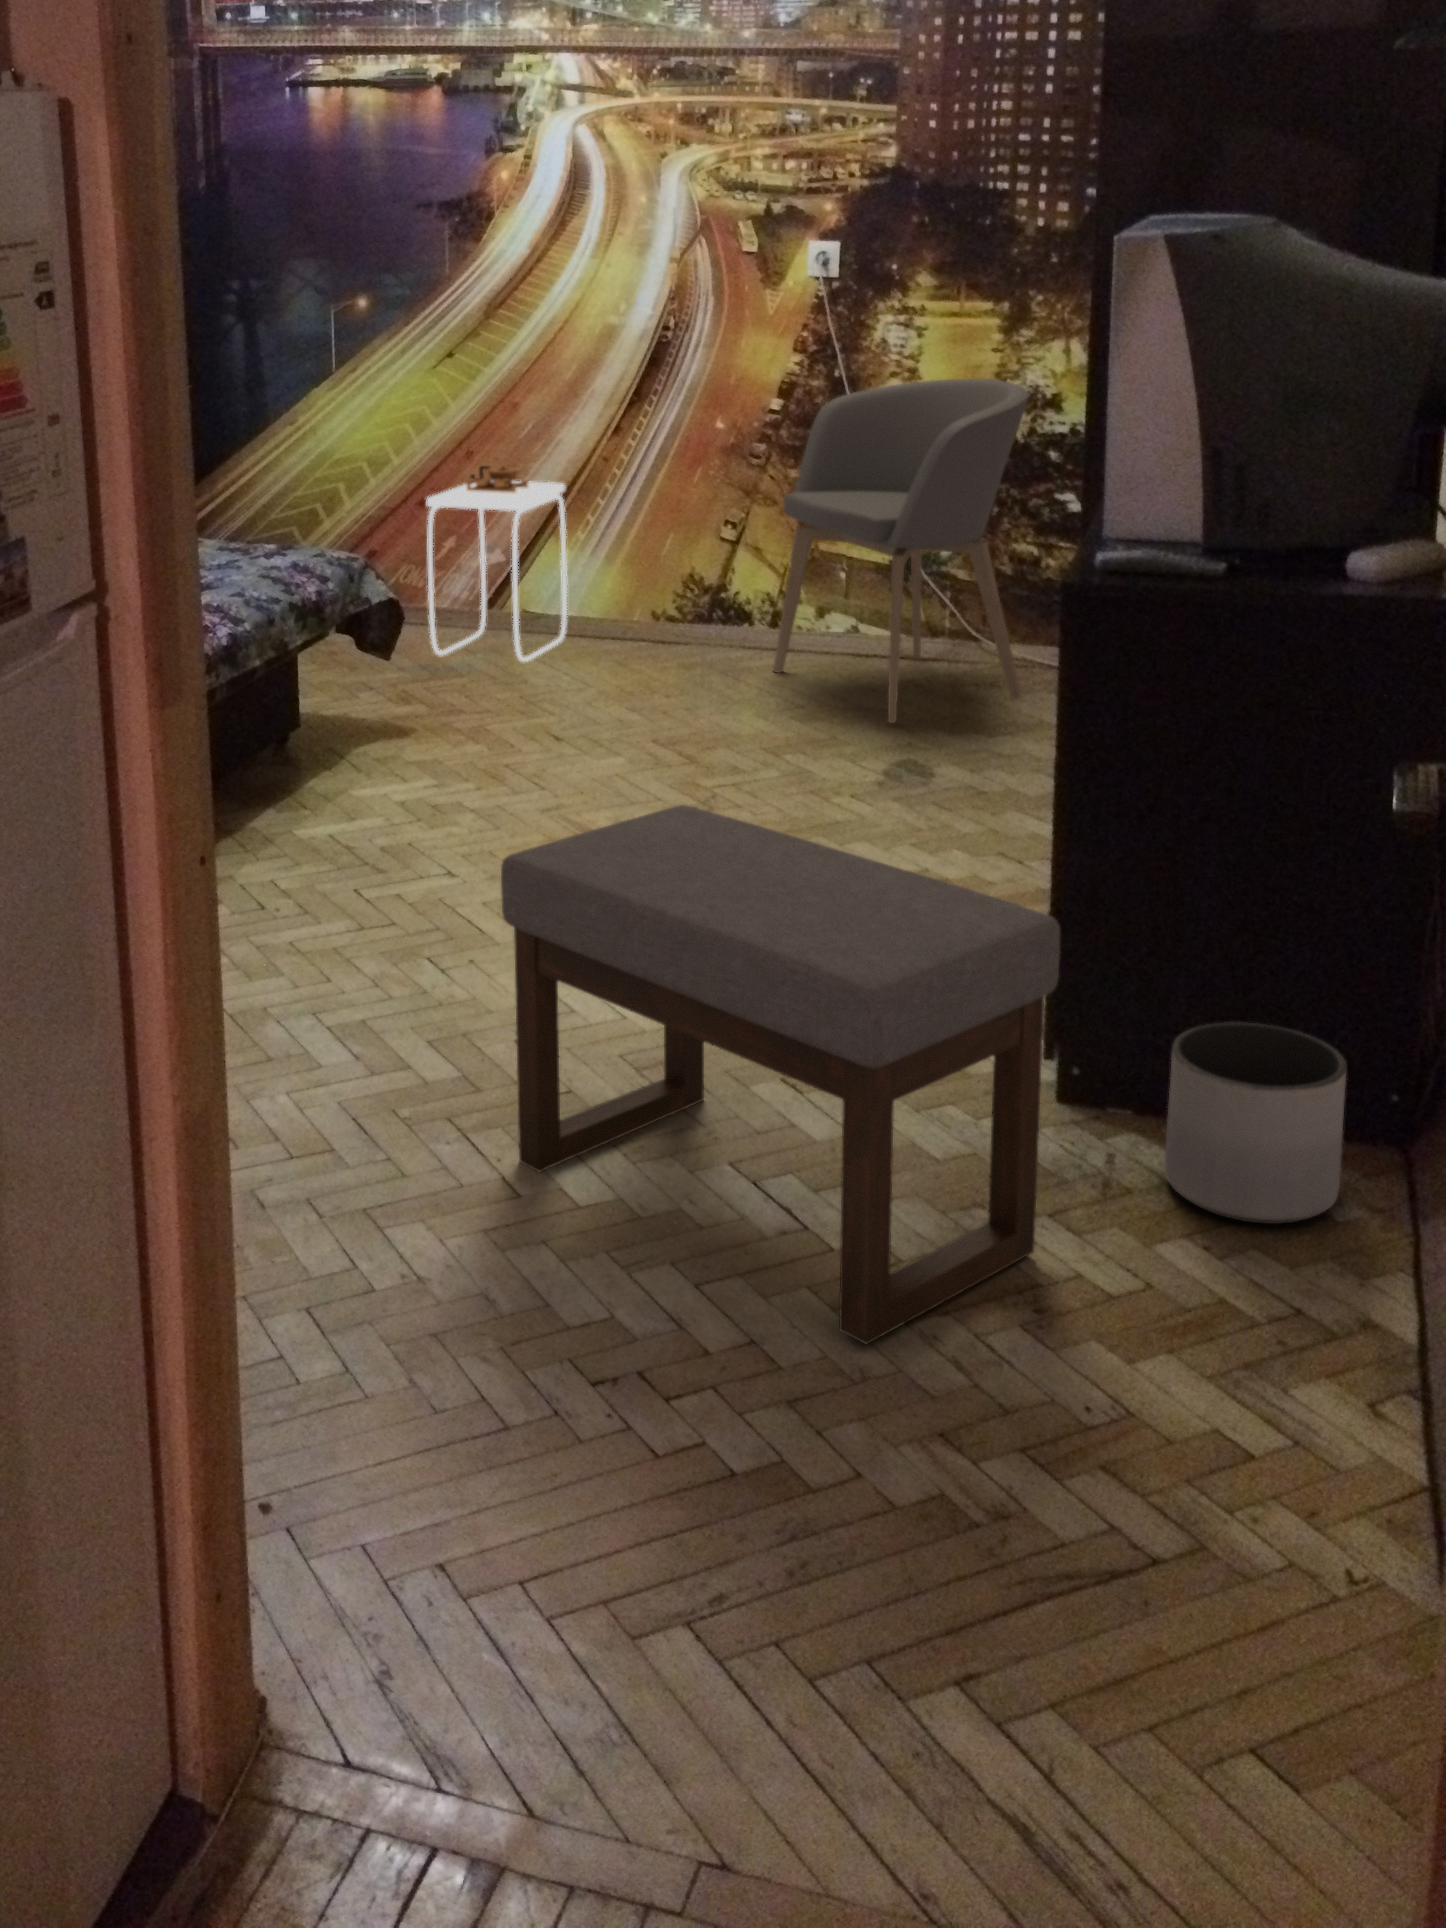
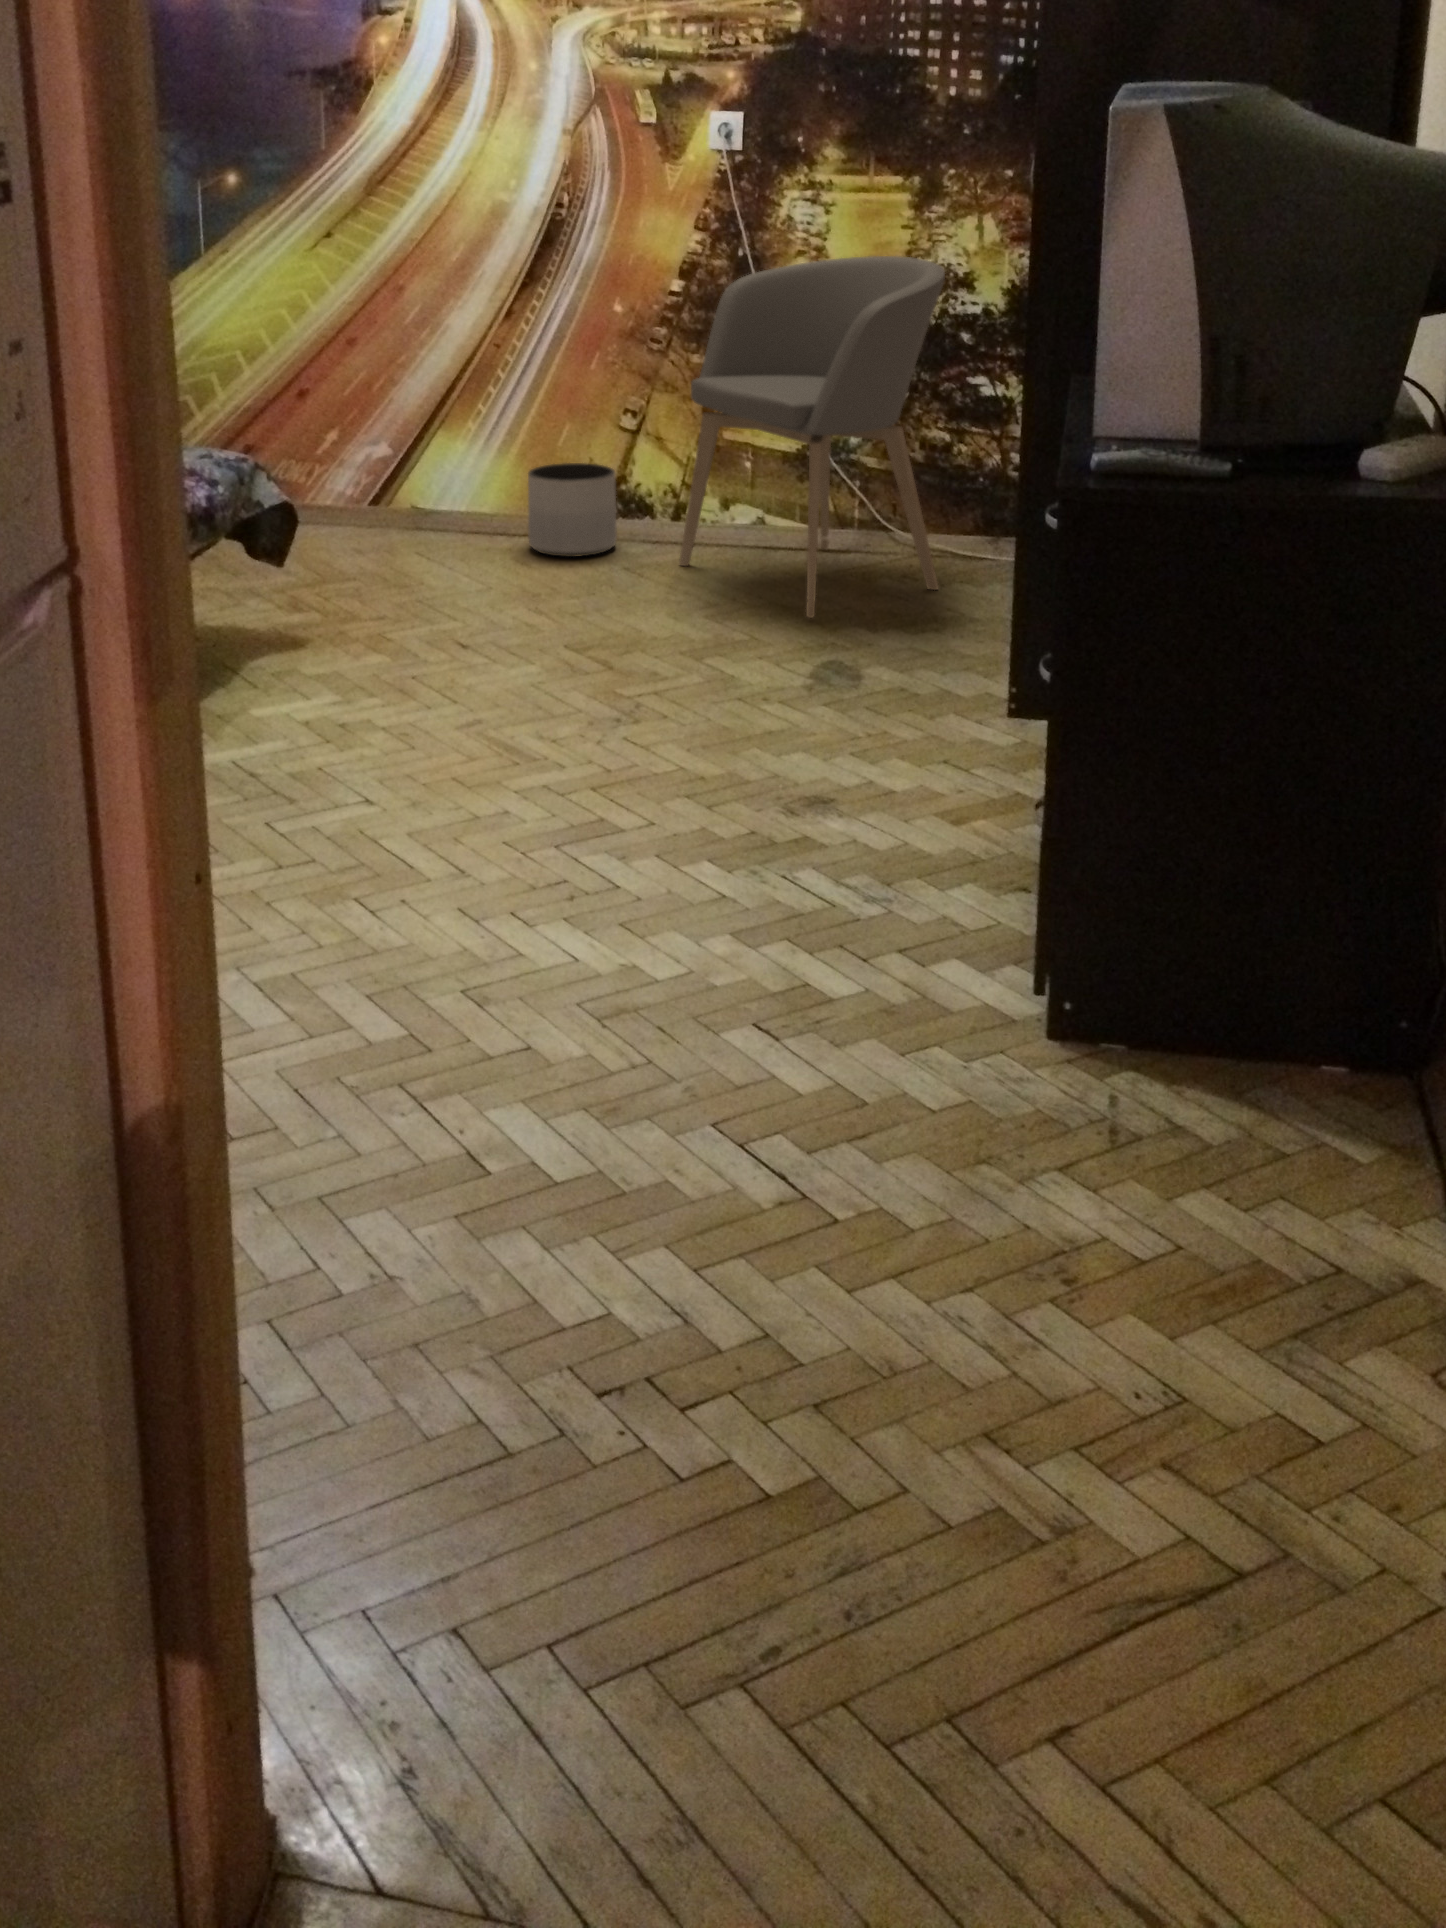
side table: present [427,466,567,662] -> none [311,353,459,560]
ottoman: present [501,805,1060,1344] -> none [459,729,1093,1334]
planter: present [1165,1022,1347,1224] -> present [528,463,617,557]

